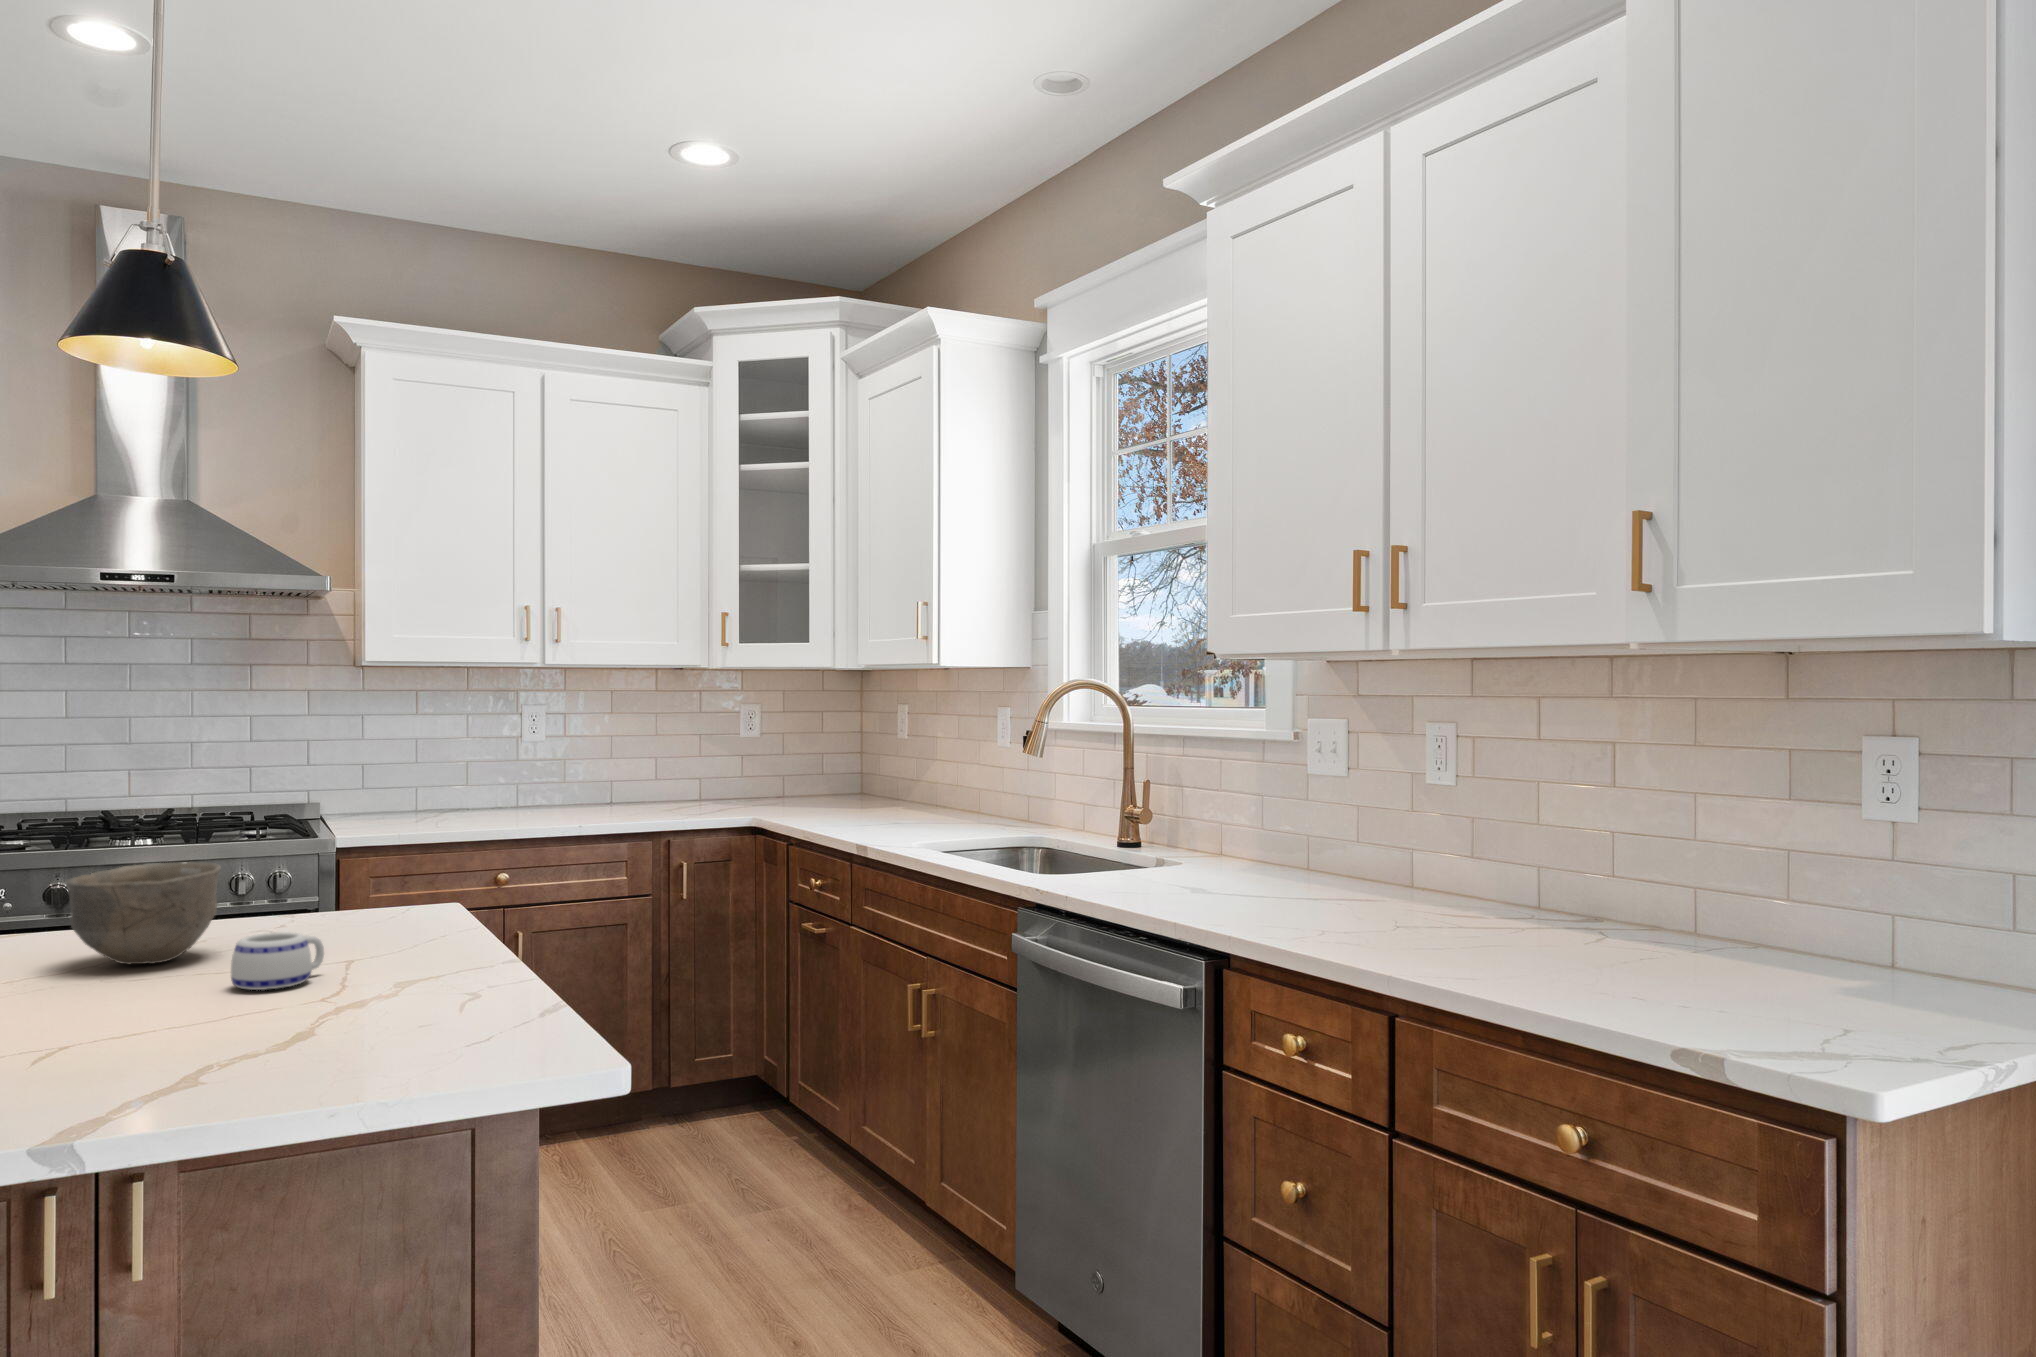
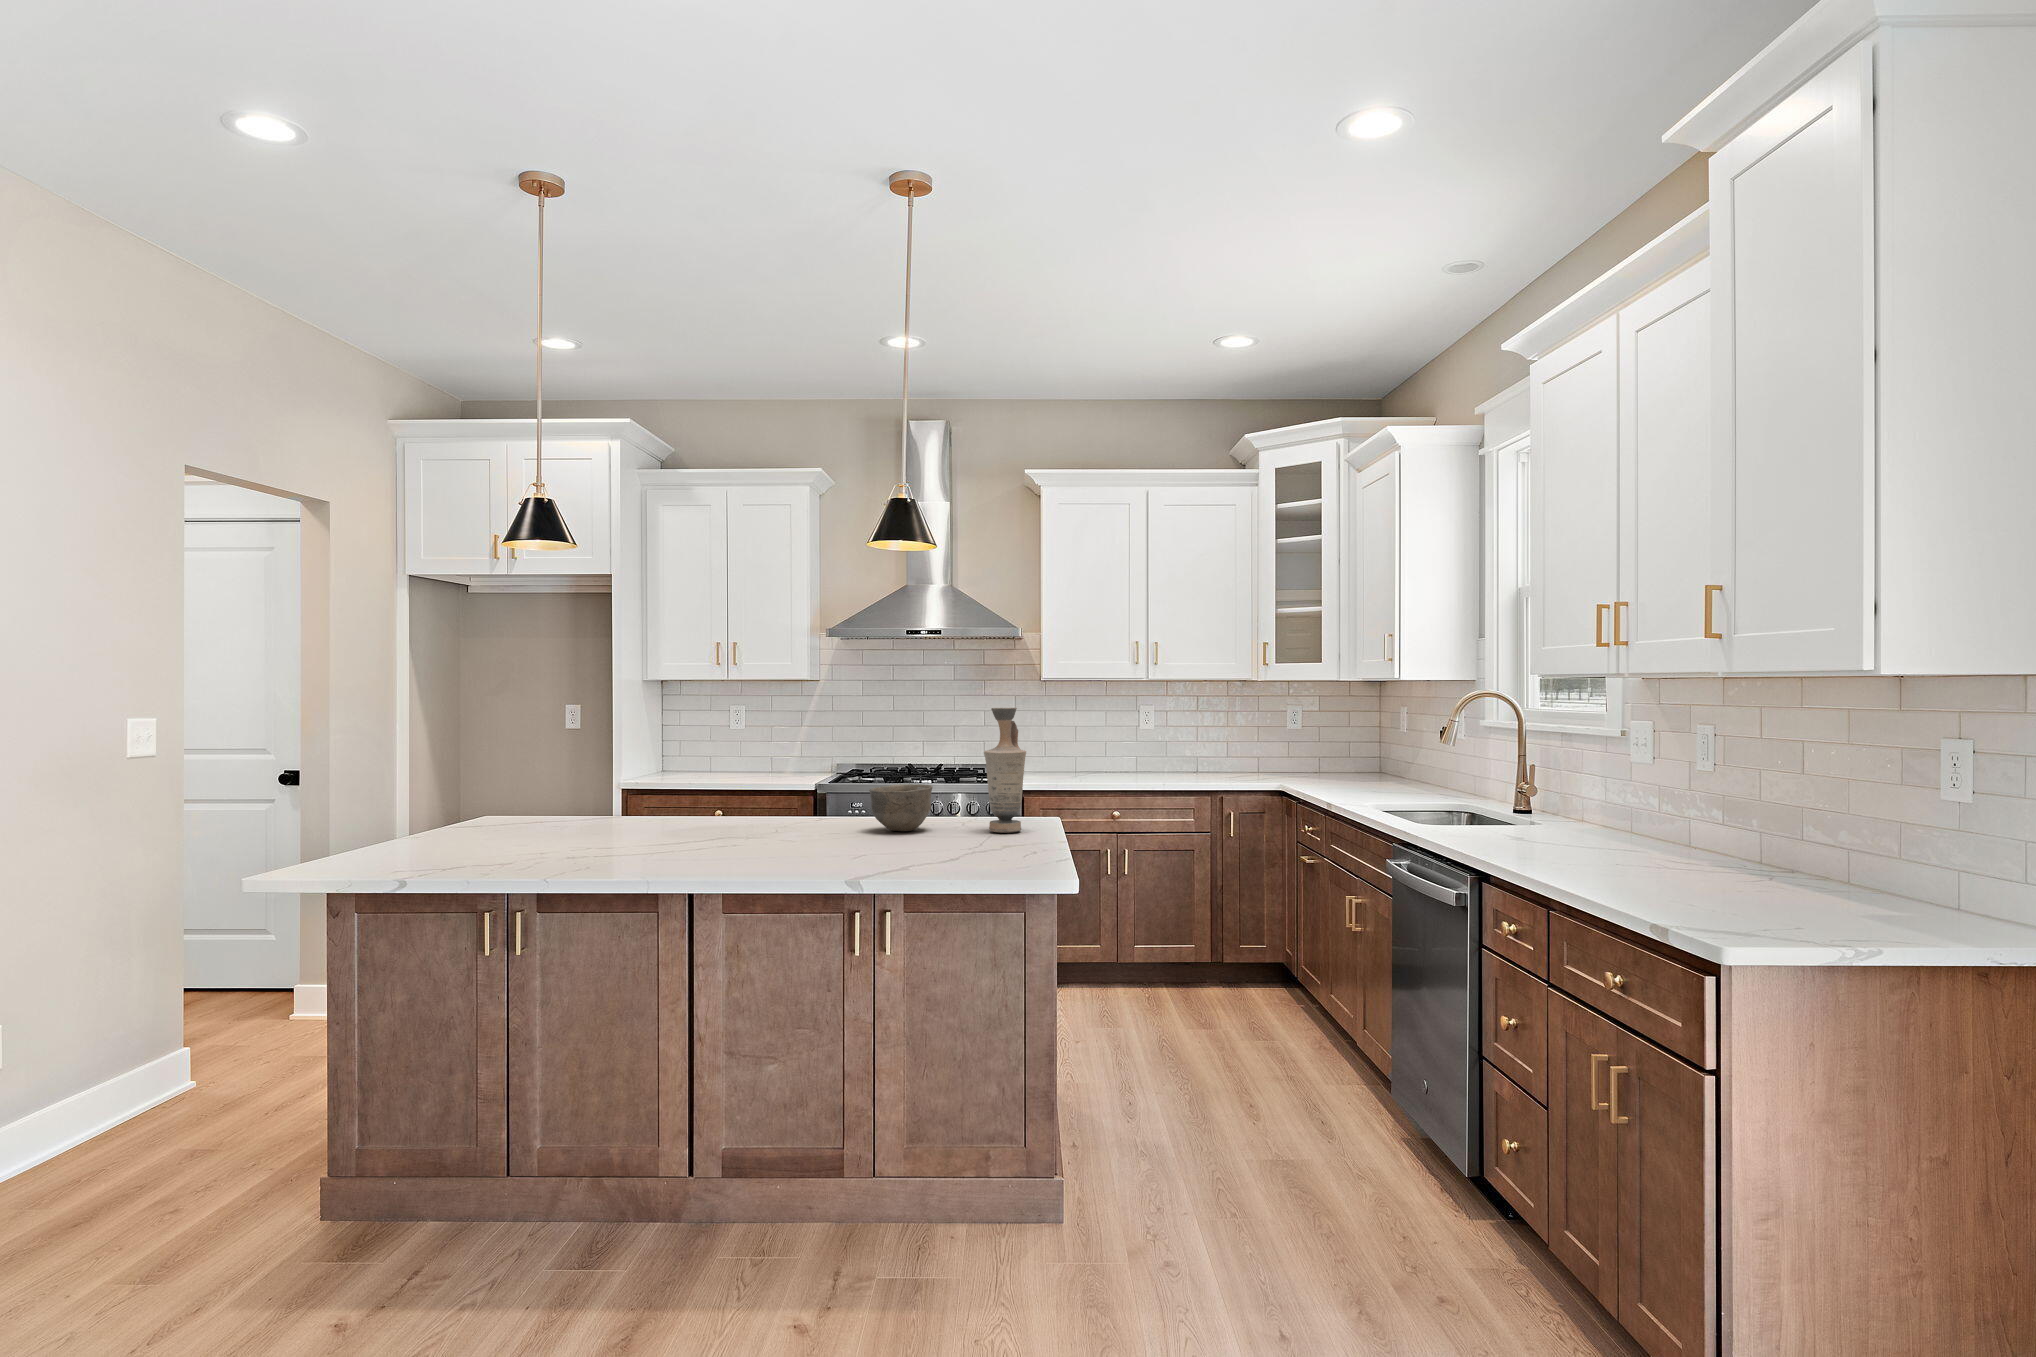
vase: none [340,705,430,947] -> present [984,708,1026,833]
mug: present [231,932,324,990] -> none [929,818,971,844]

